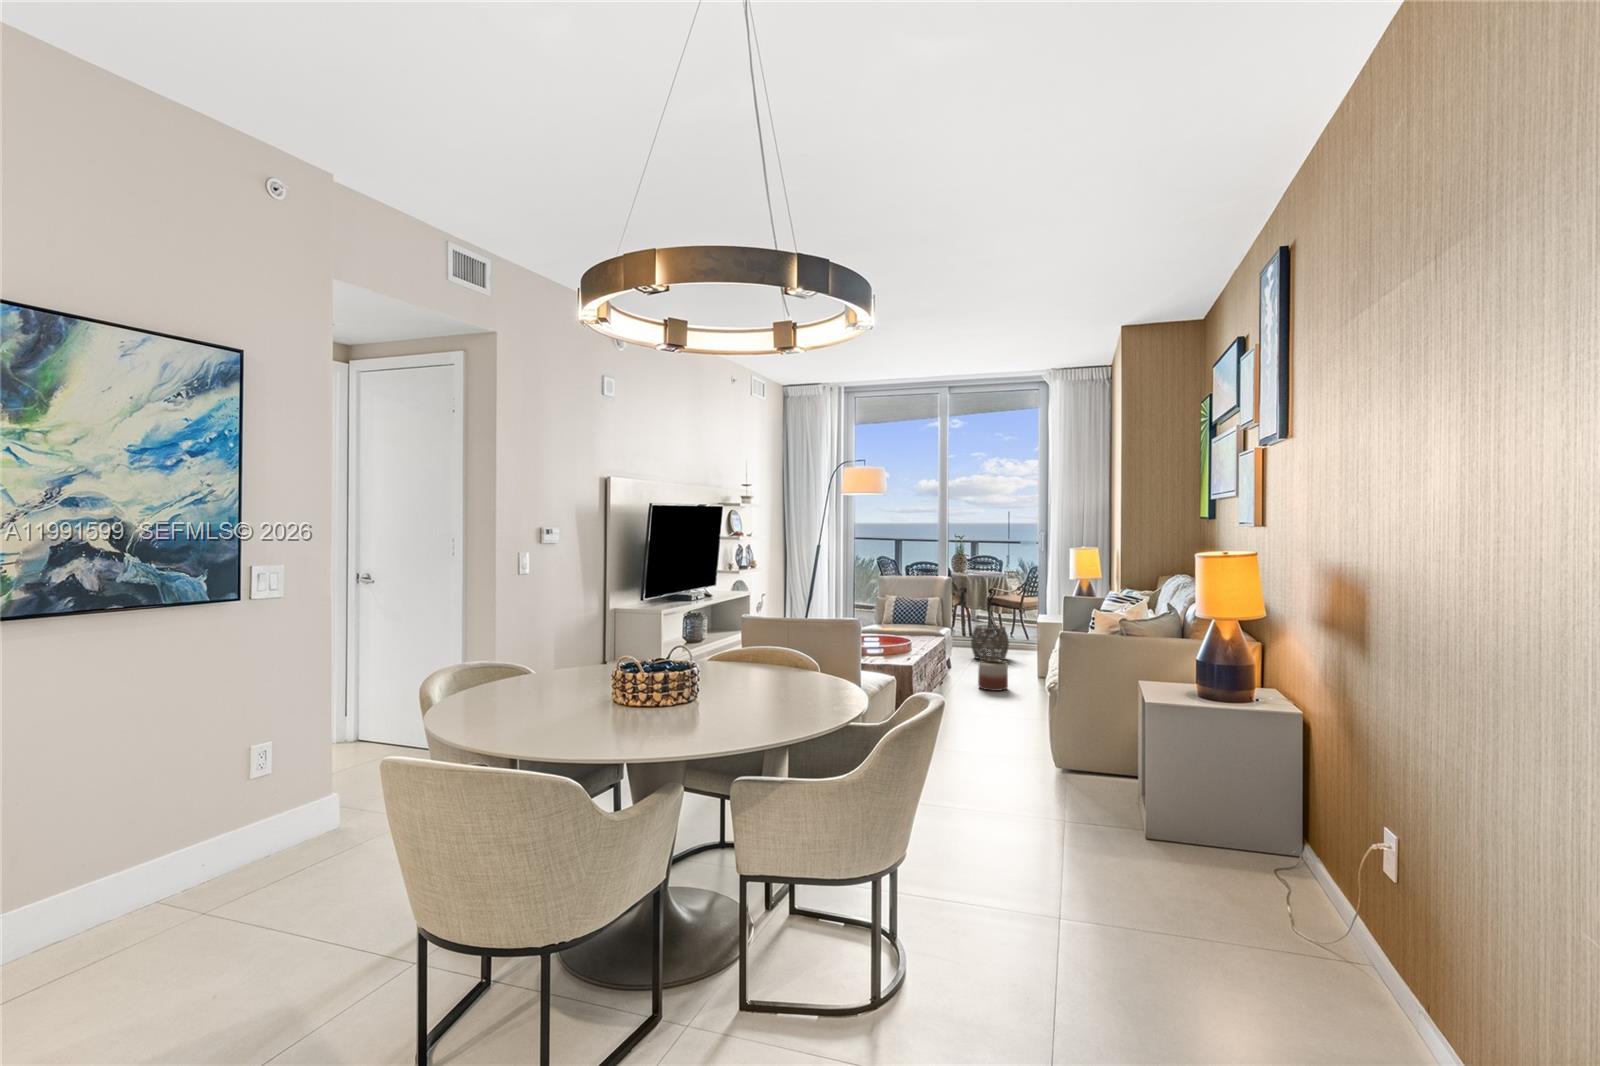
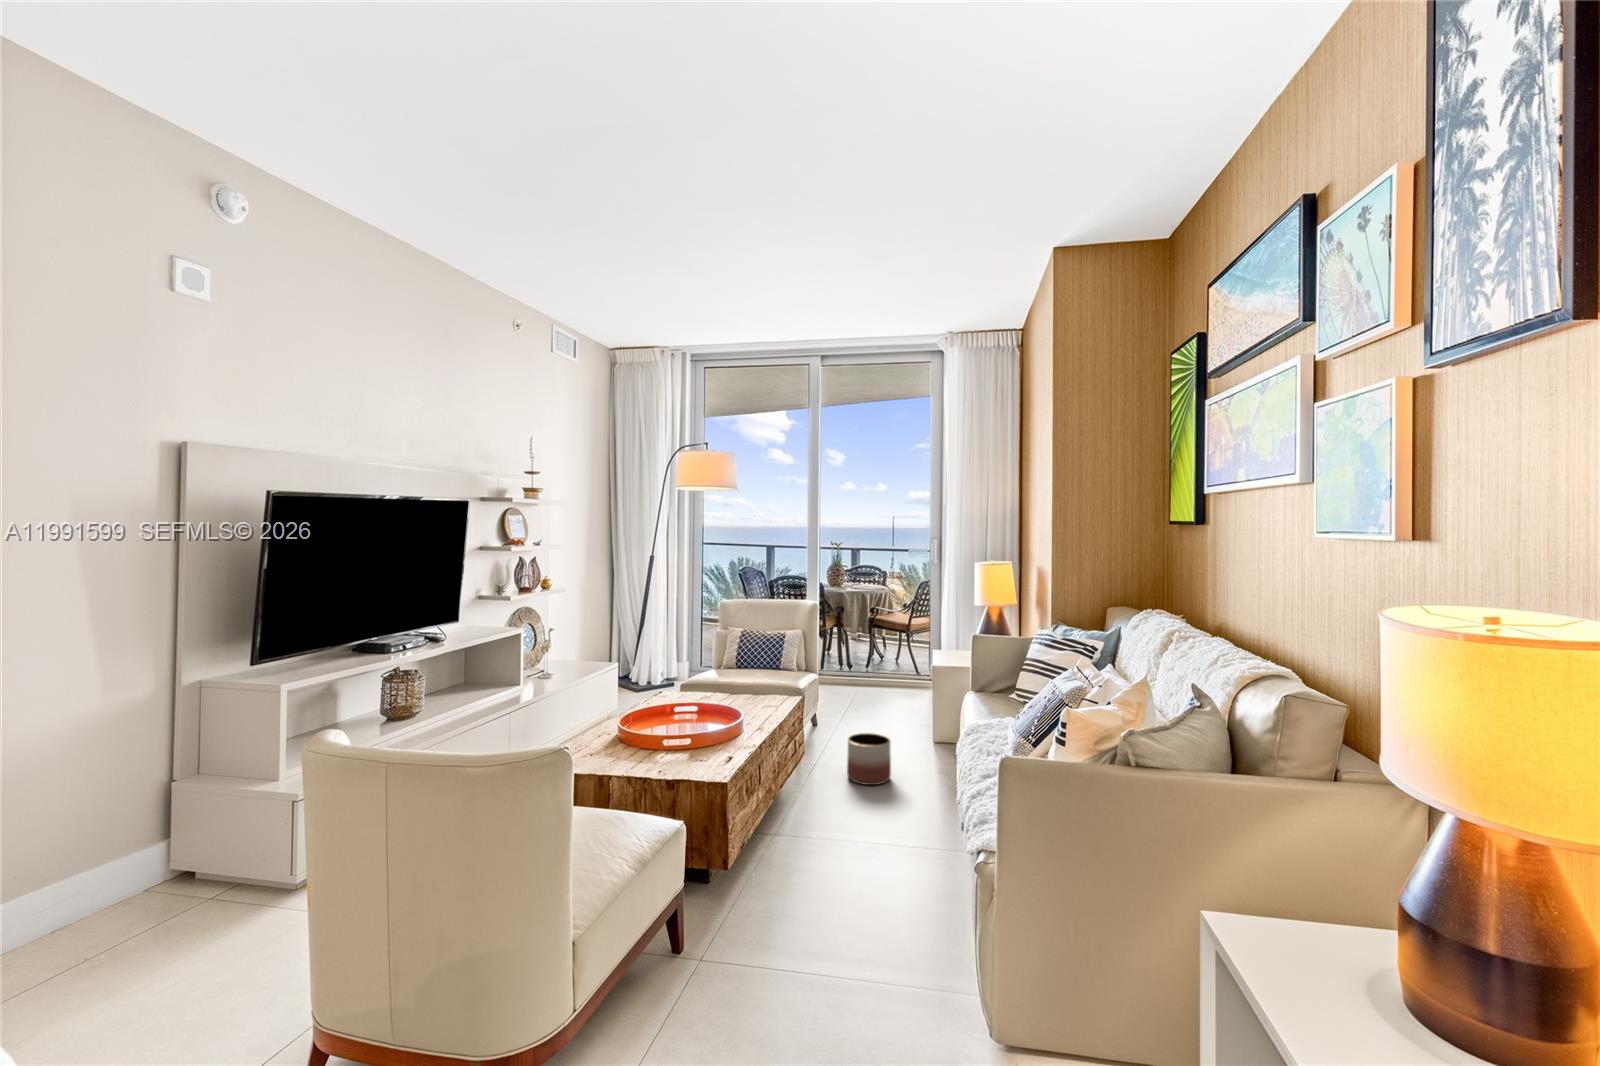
woven basket: present [971,625,1009,660] -> none [845,659,894,710]

